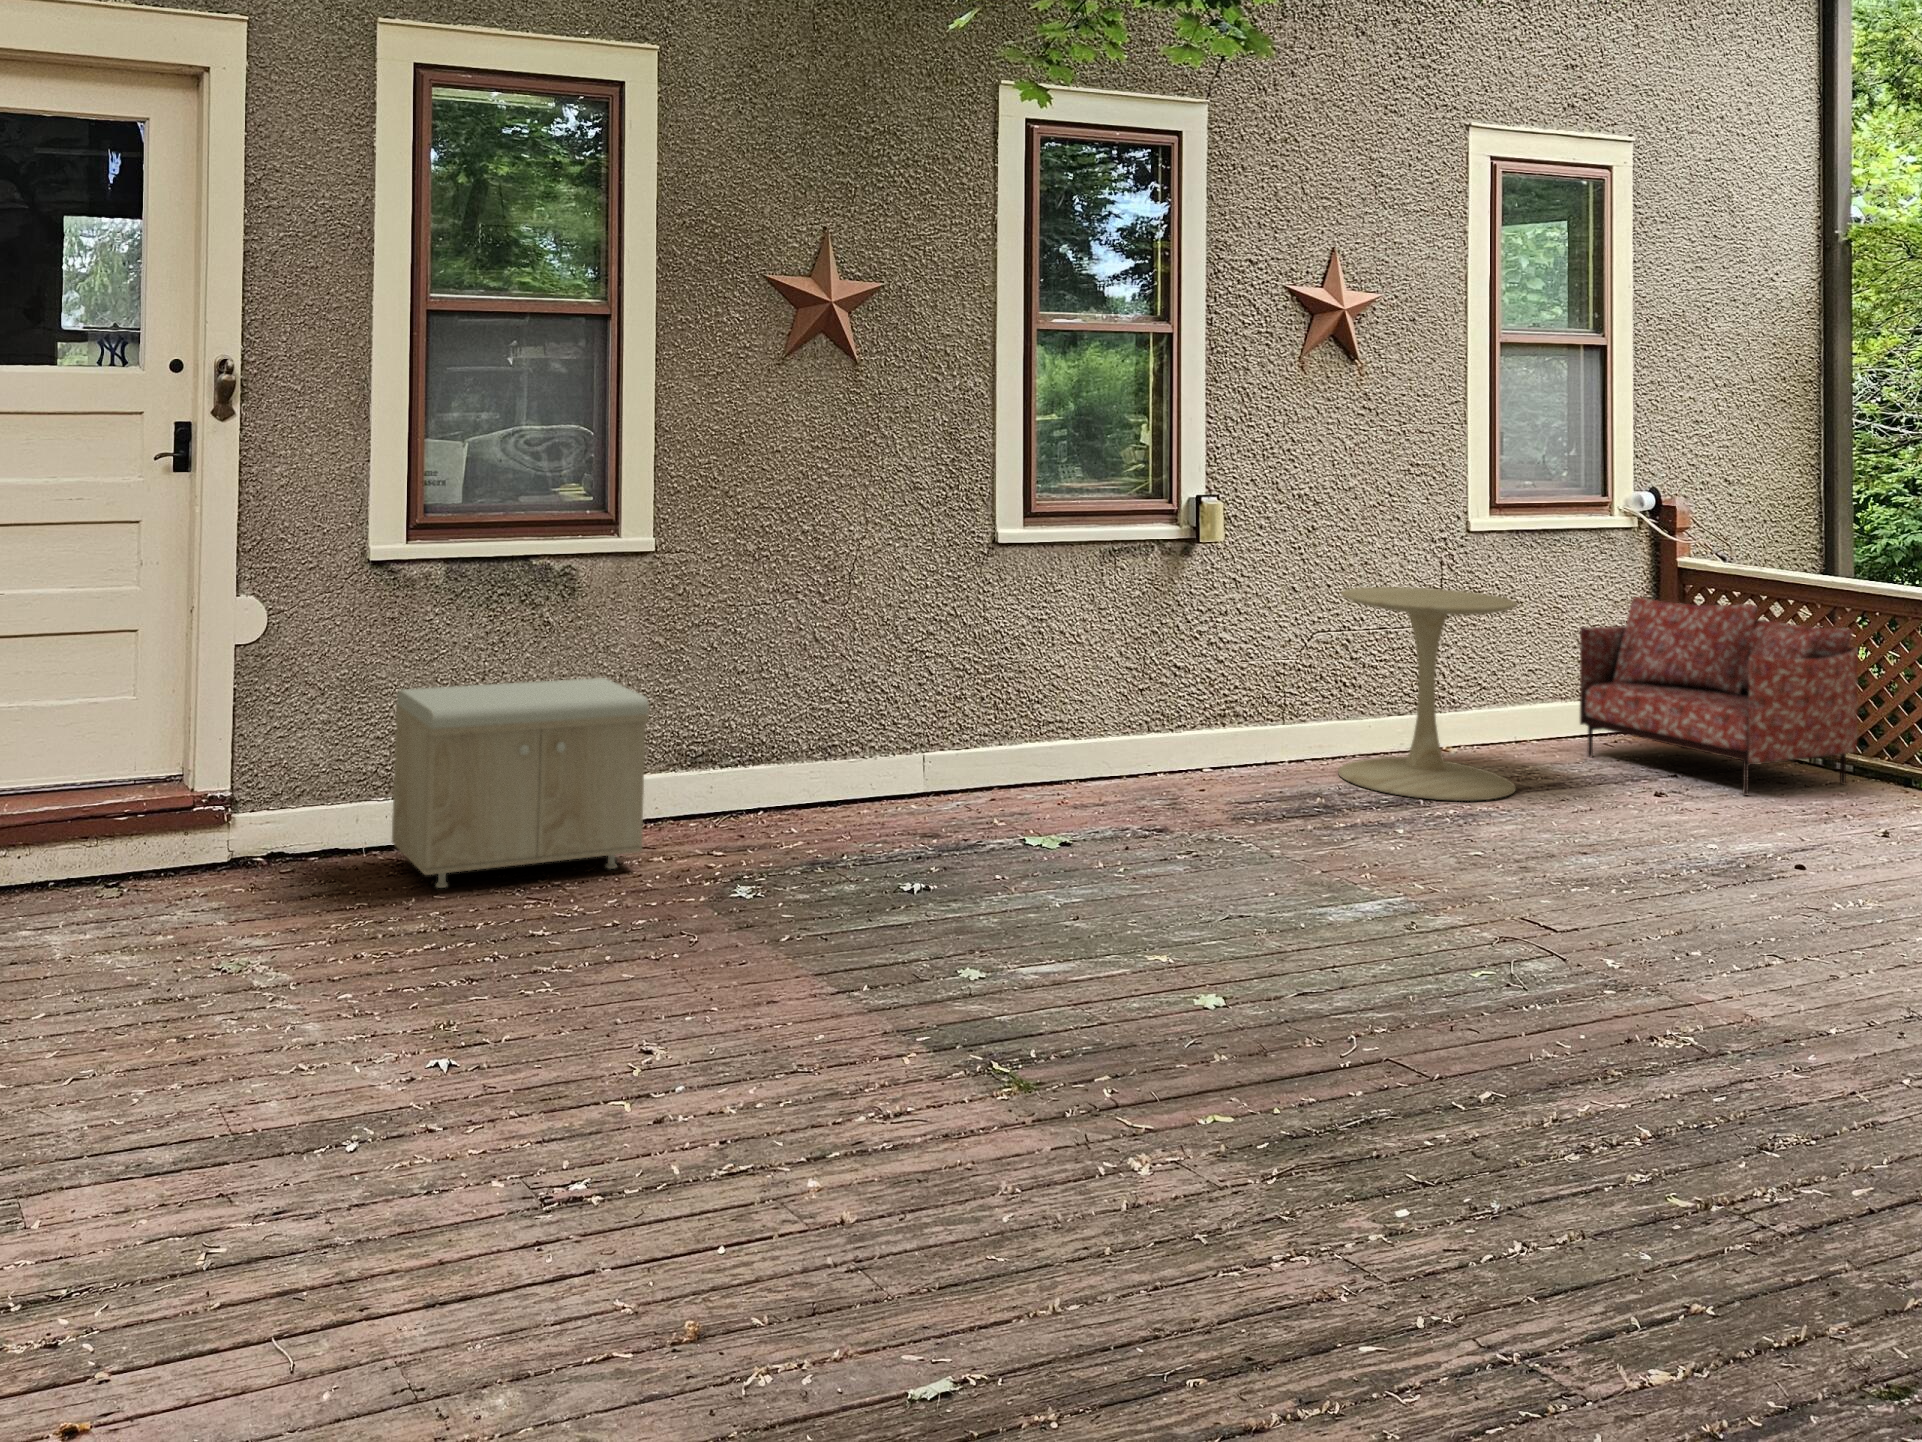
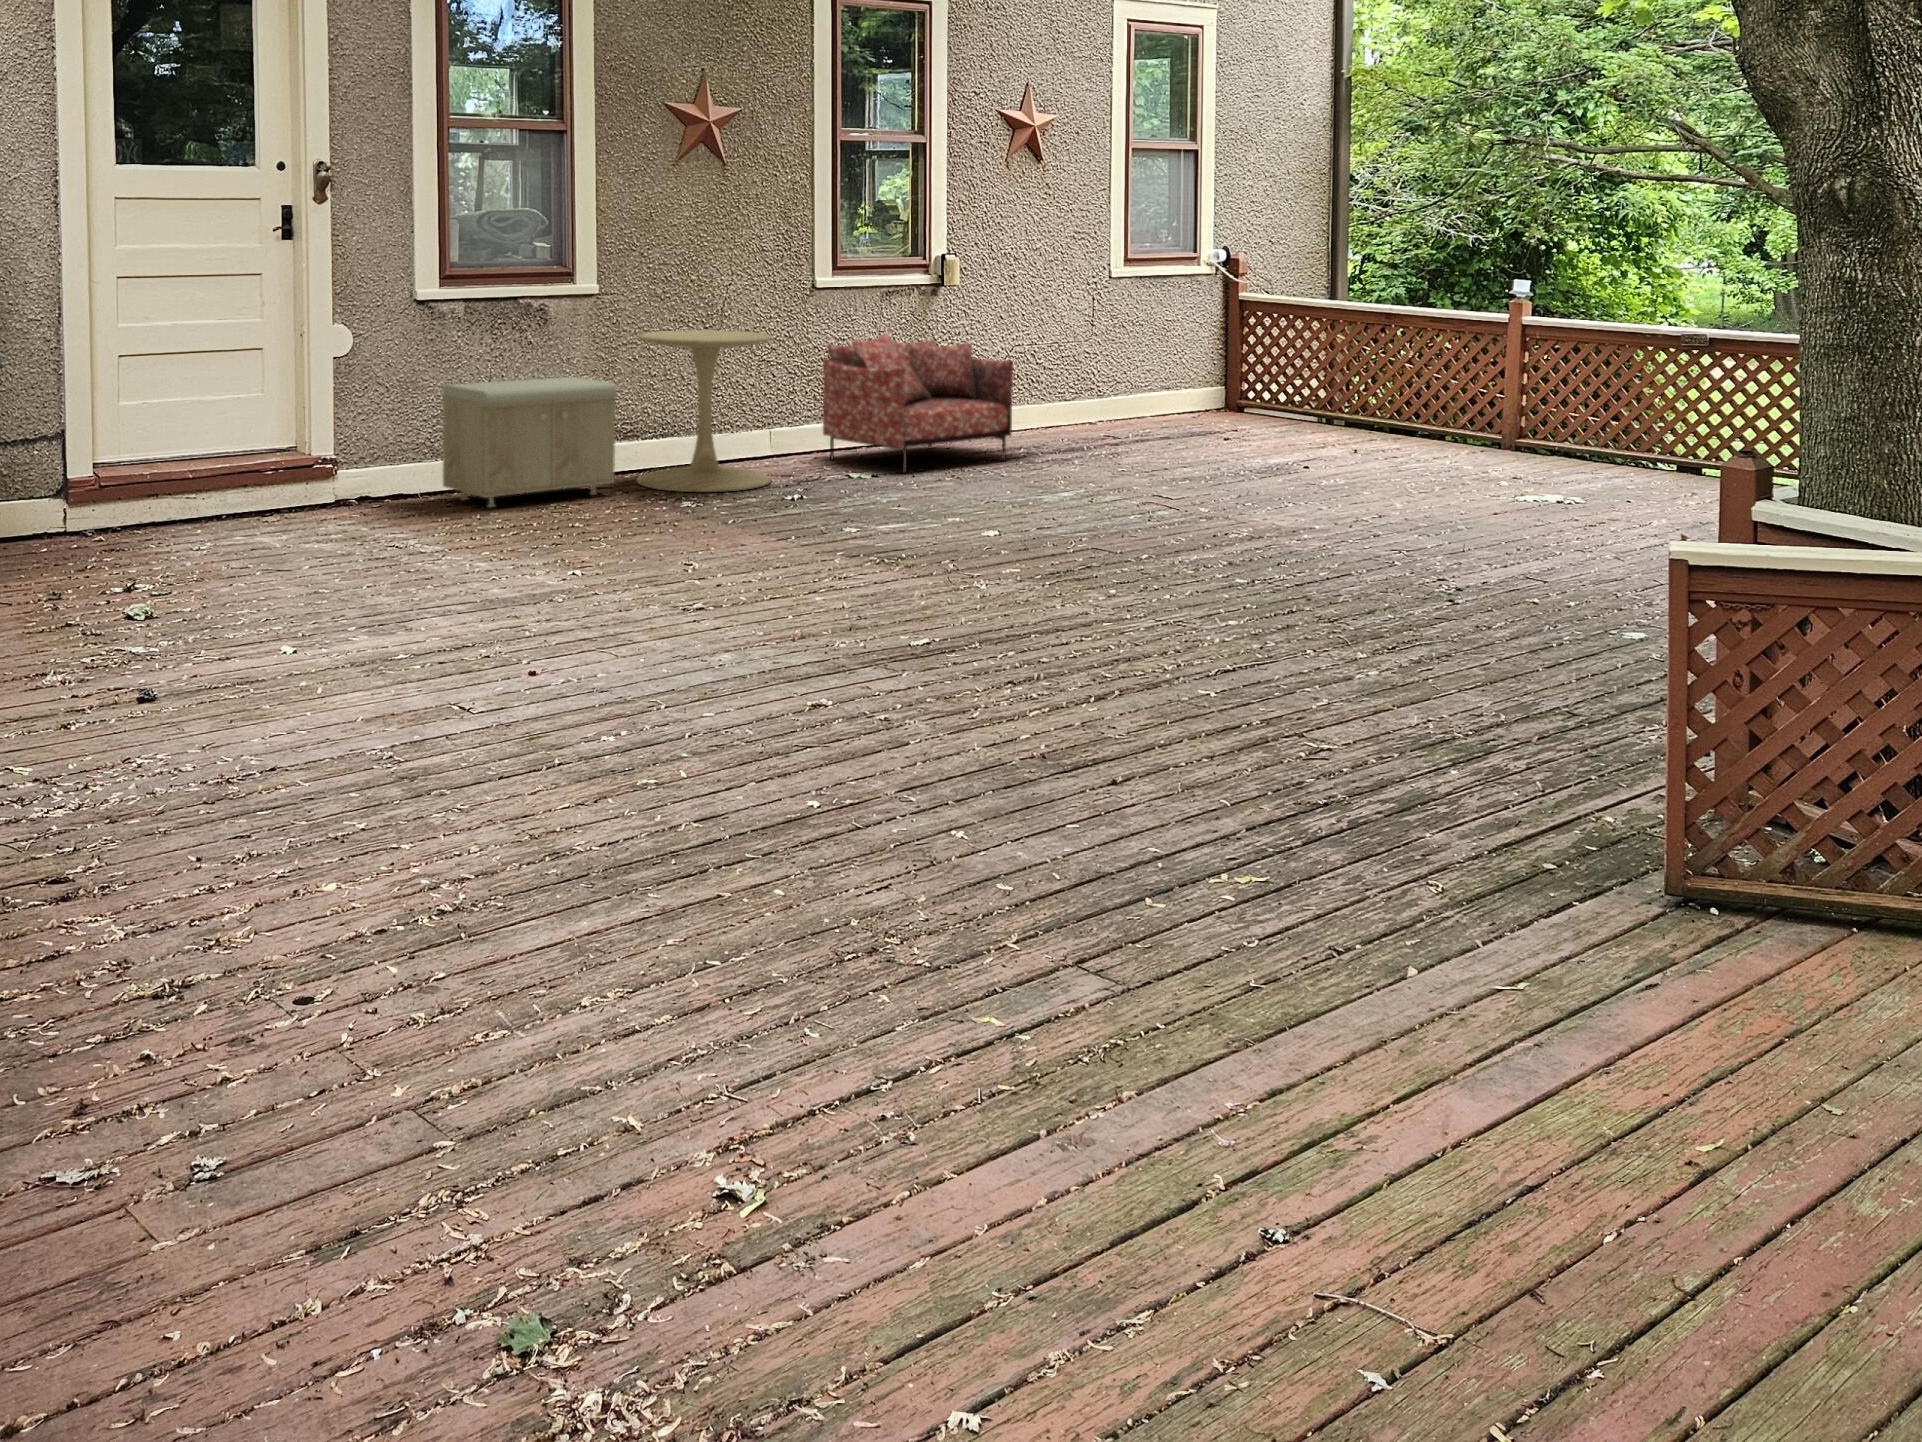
pedestal table: present [1338,587,1517,801] -> present [637,330,773,492]
armchair: present [1580,597,1858,796] -> present [823,333,1013,473]

